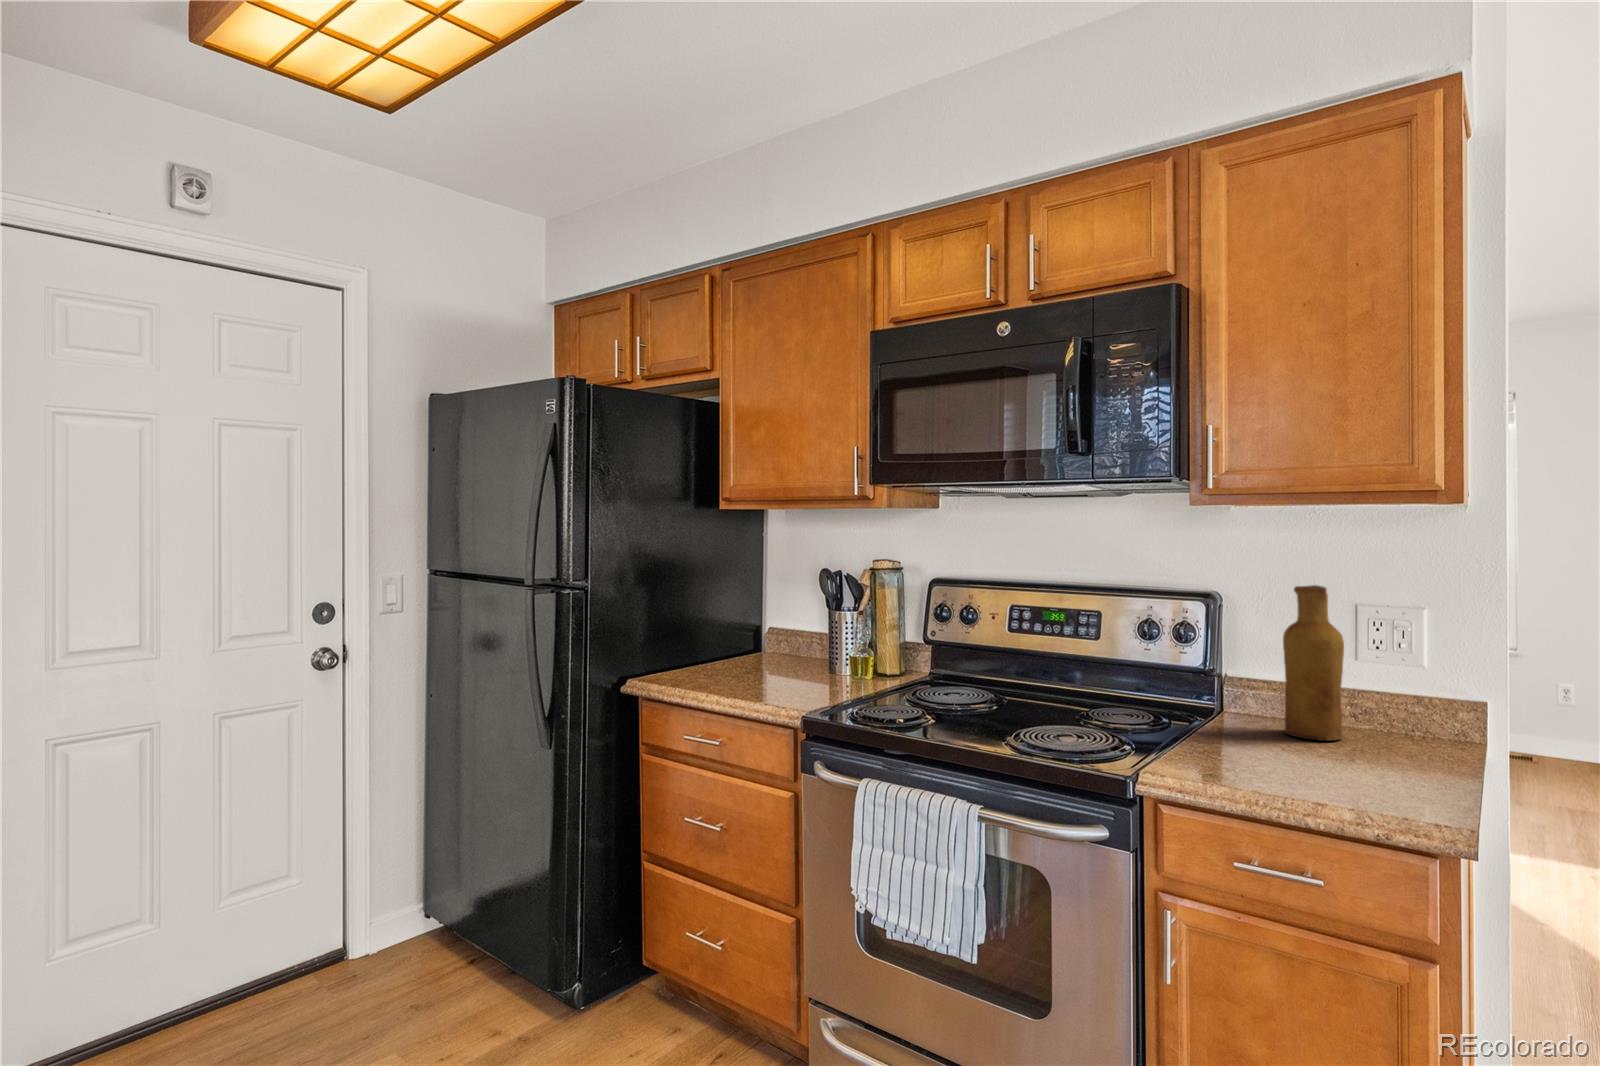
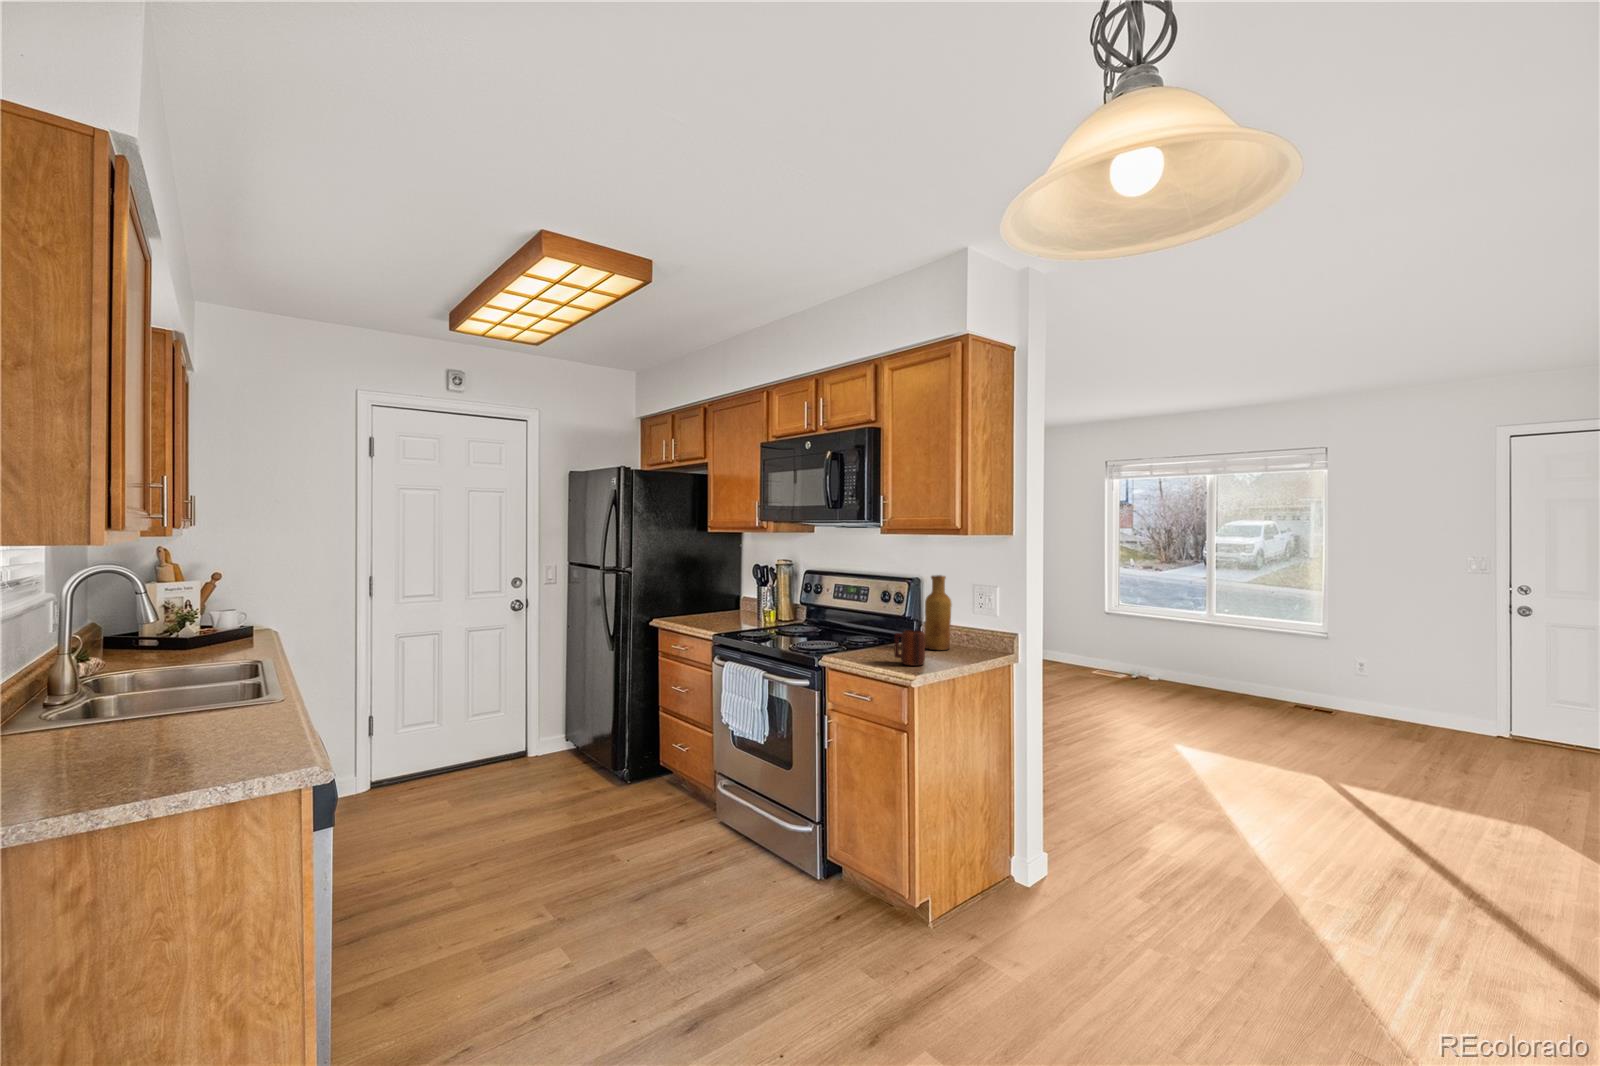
mug: none [1327,710,1414,794] -> present [894,630,925,666]

